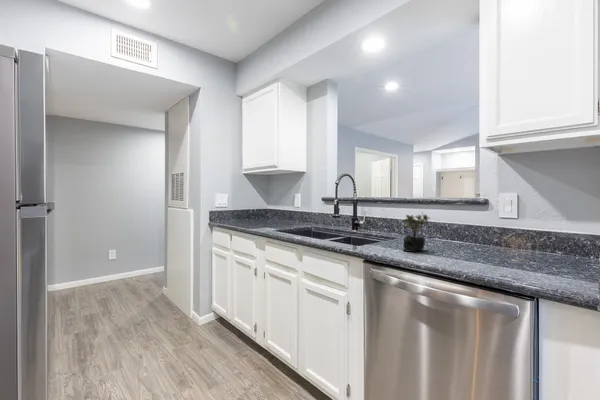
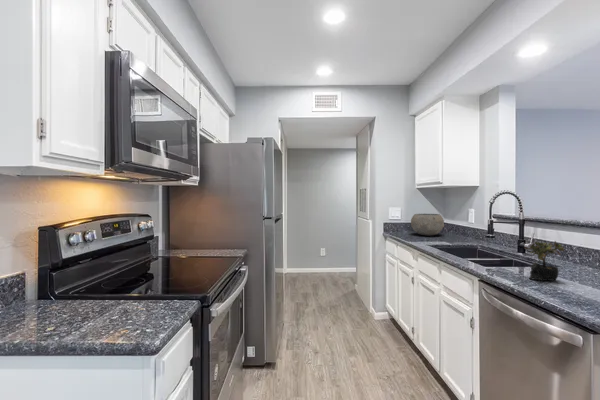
ceramic bowl: none [241,200,274,222] -> present [411,214,444,236]

